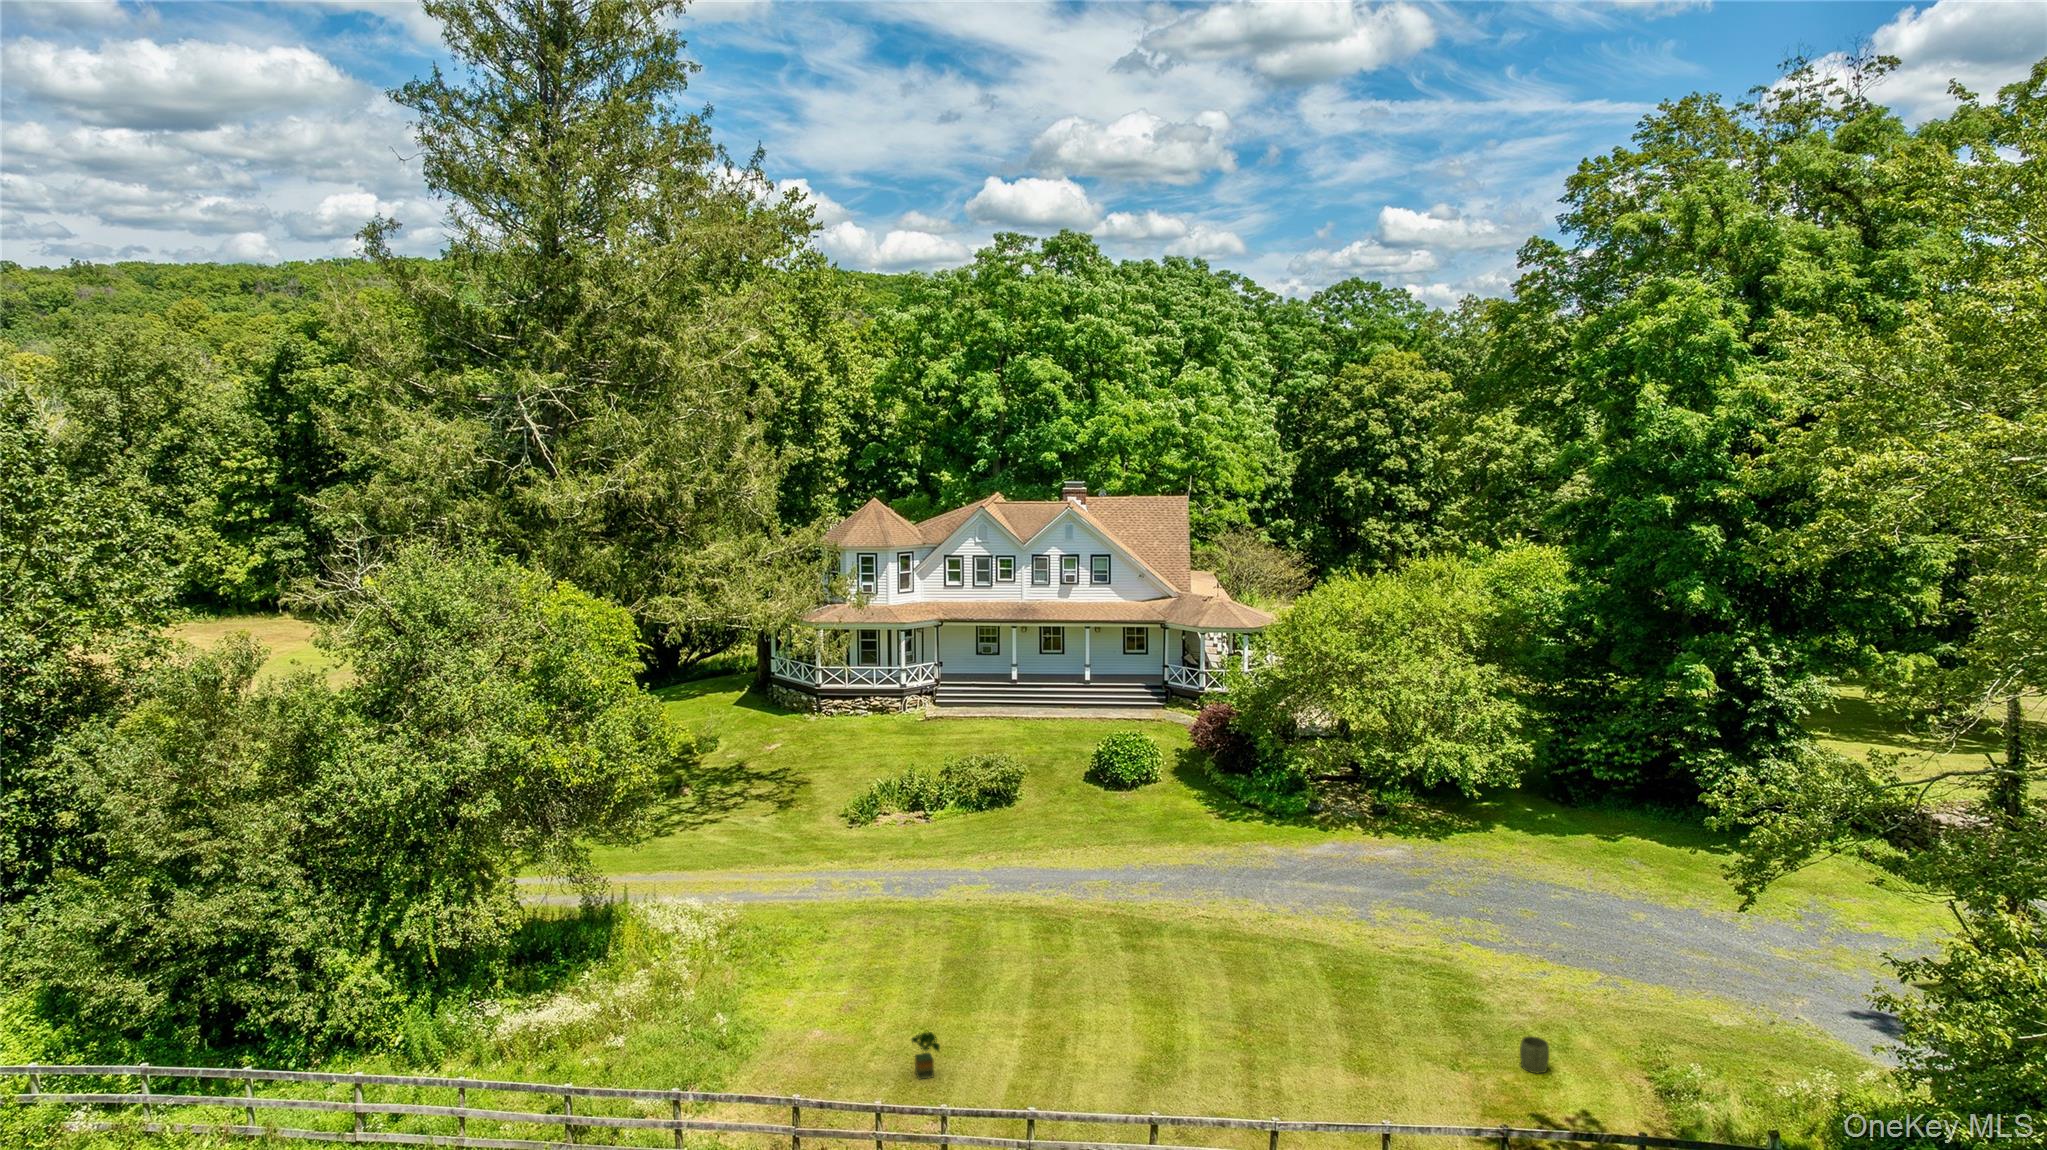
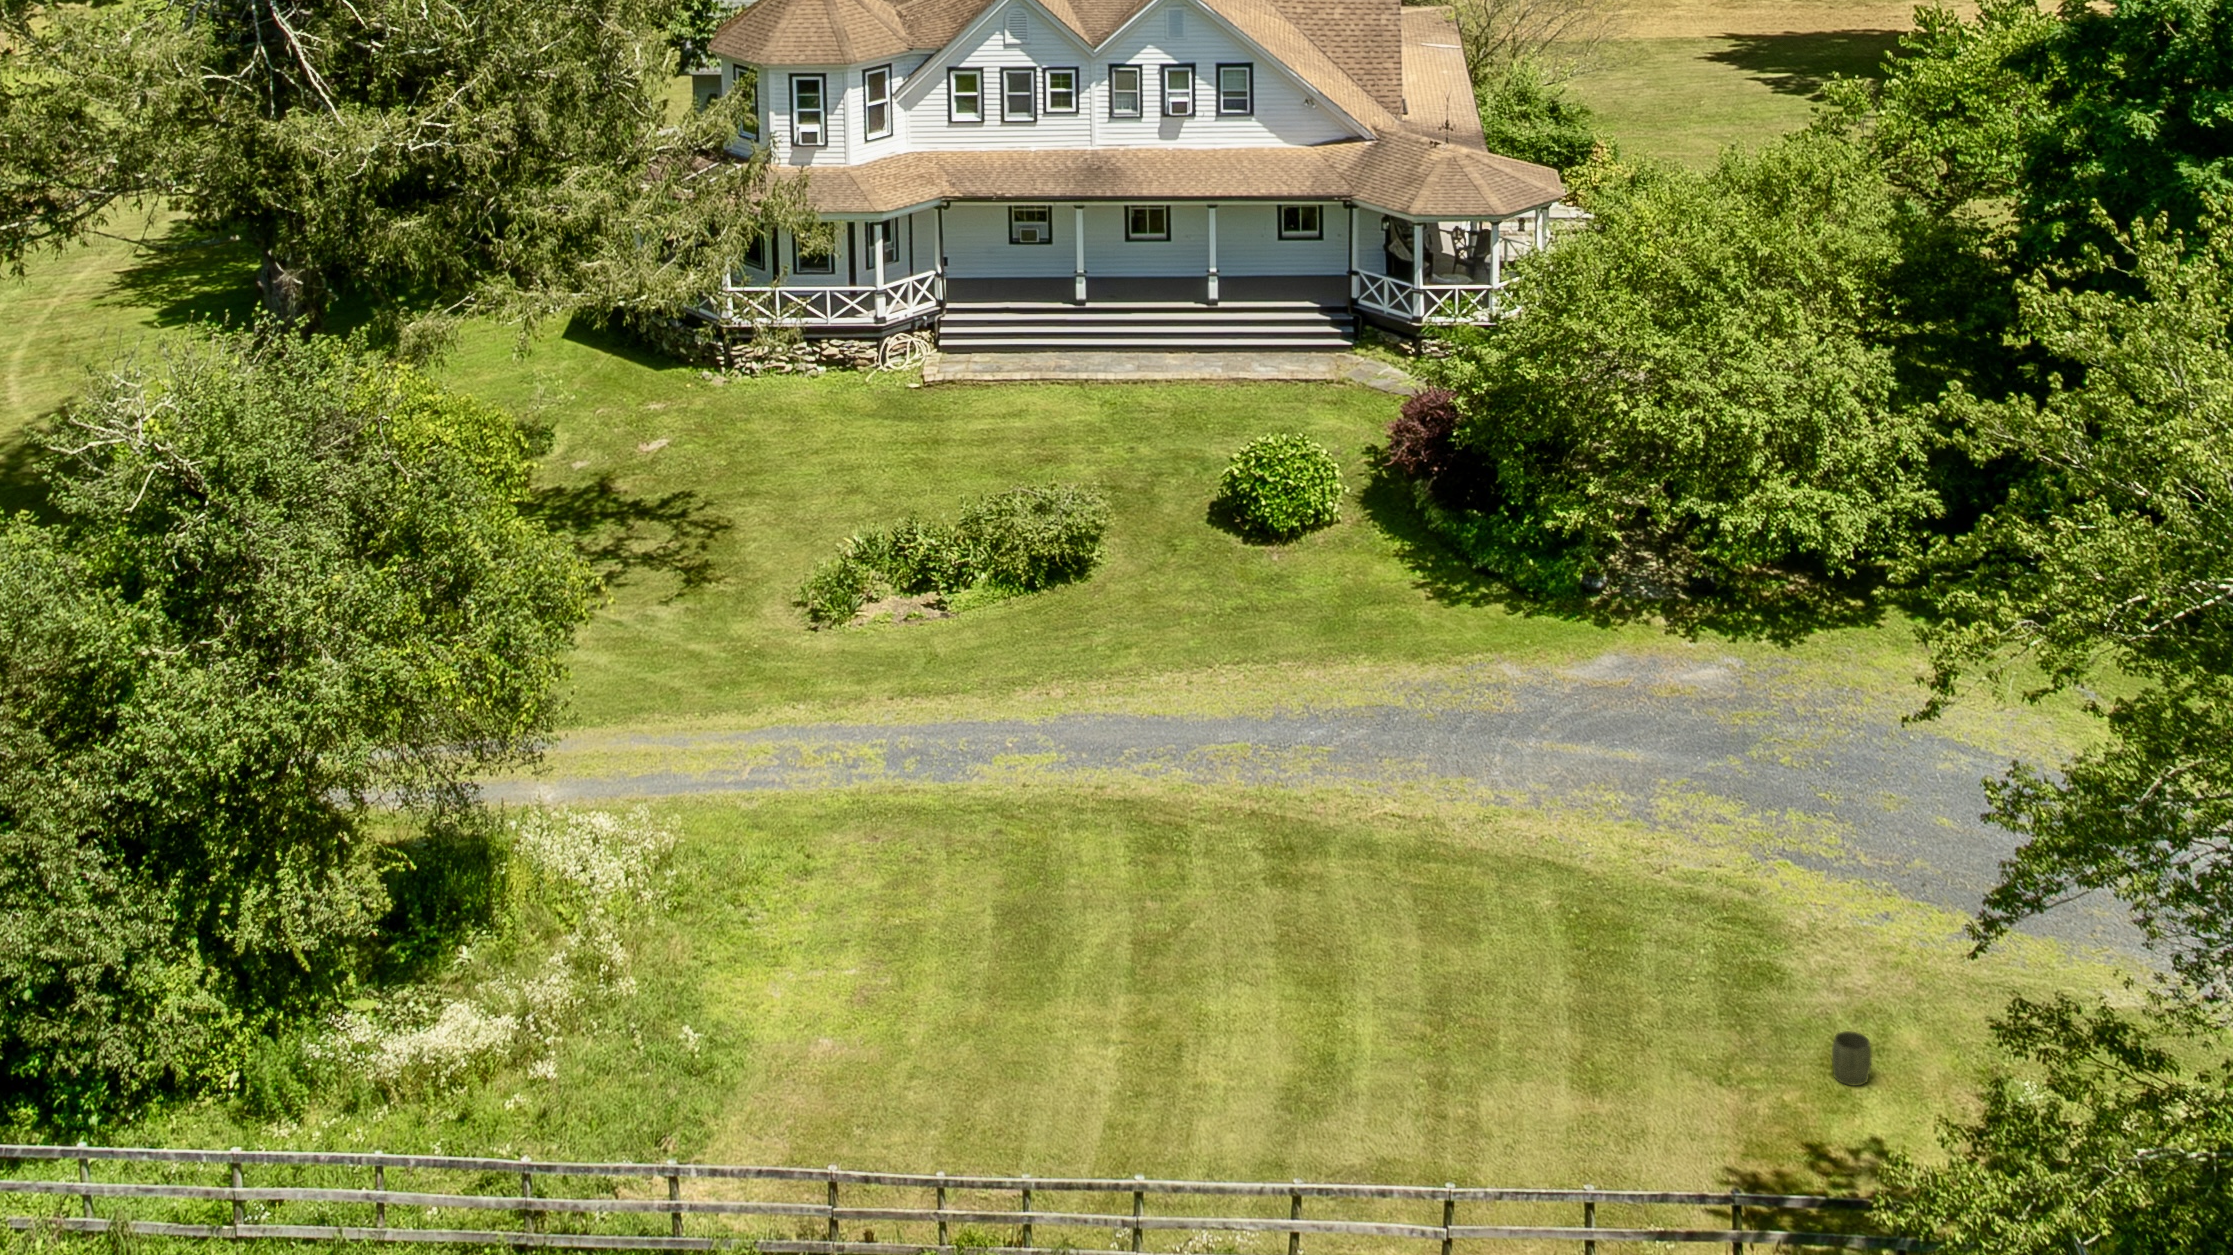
potted tree: present [911,1032,940,1079] -> none [958,1041,1002,1112]

